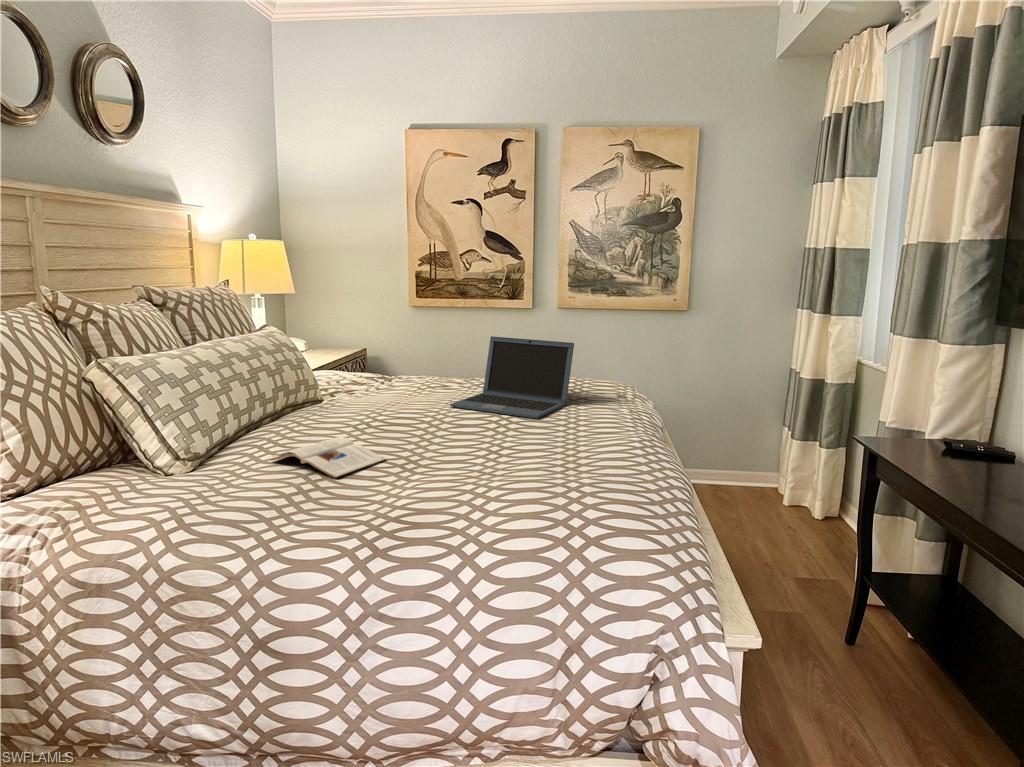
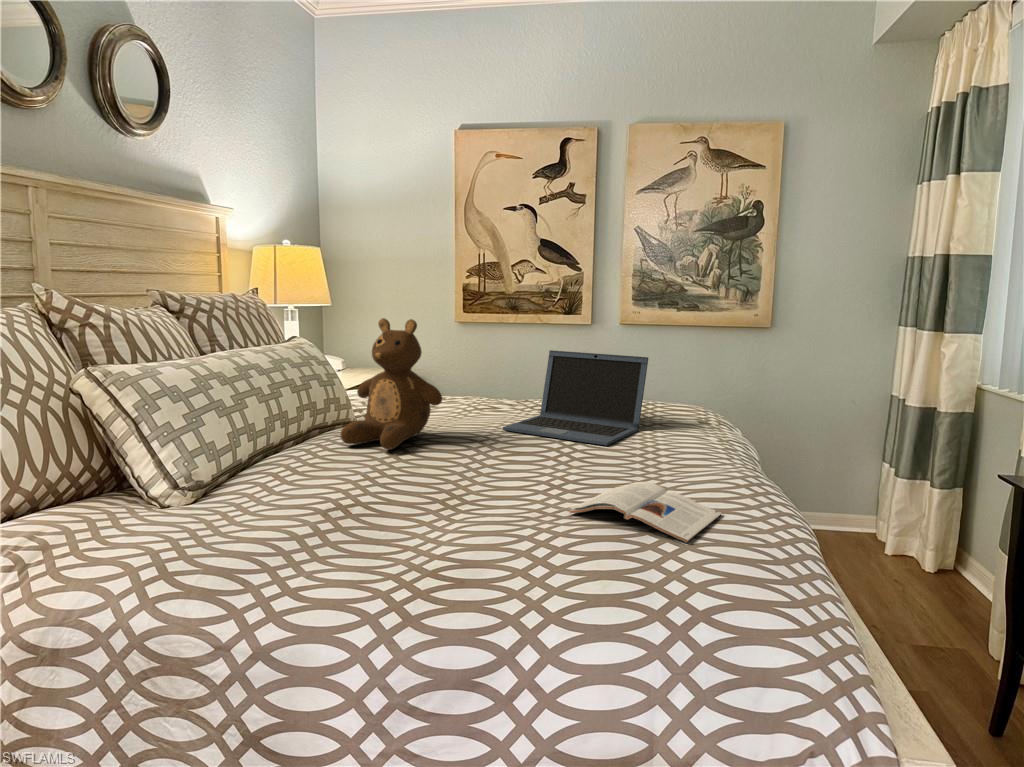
teddy bear: none [310,312,398,425] -> present [340,318,442,450]
magazine: present [270,437,386,478] -> present [569,482,721,542]

